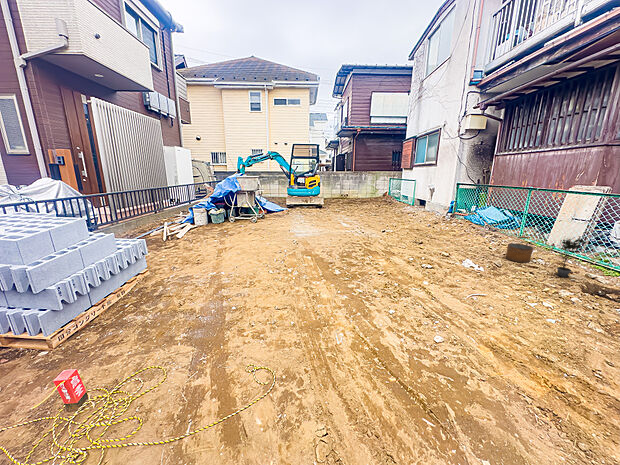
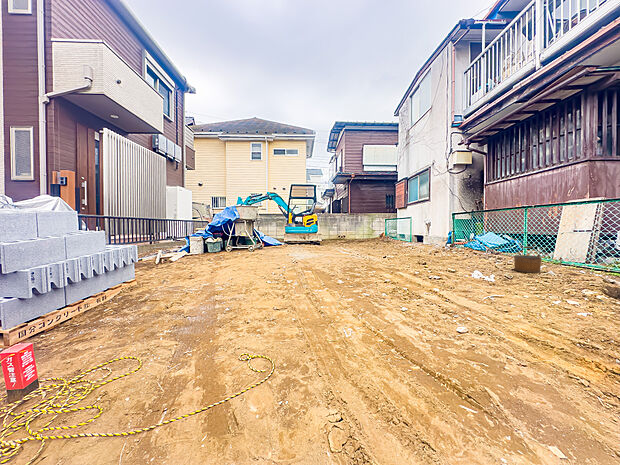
potted plant: present [557,236,586,277] -> none [568,237,596,282]

